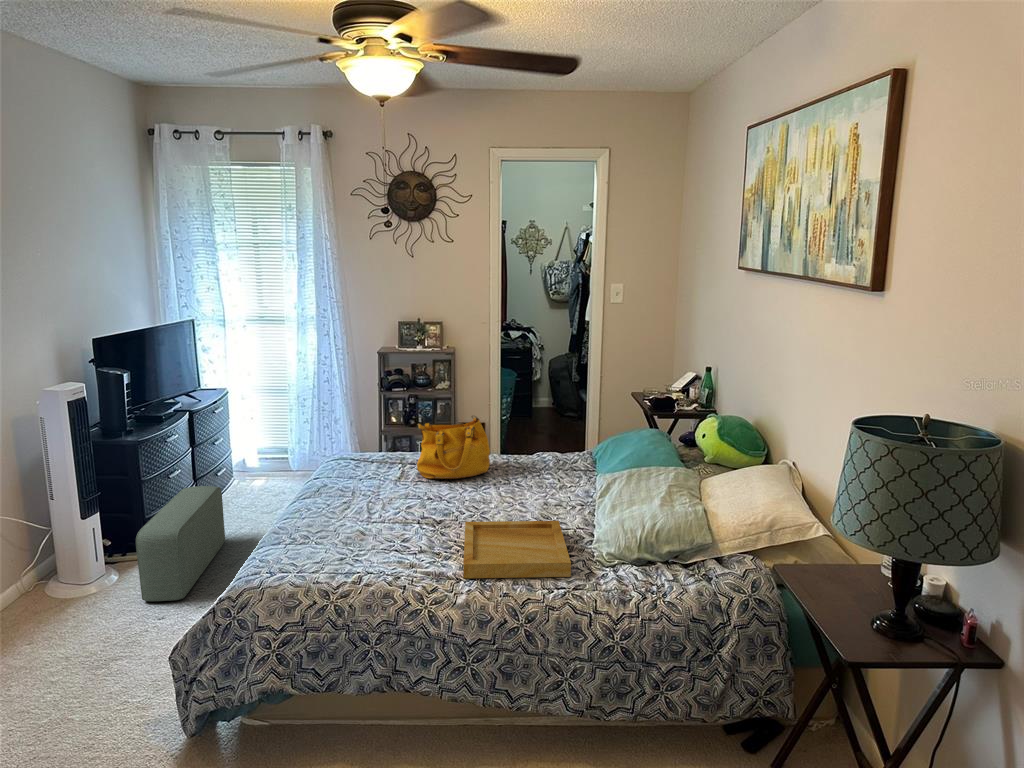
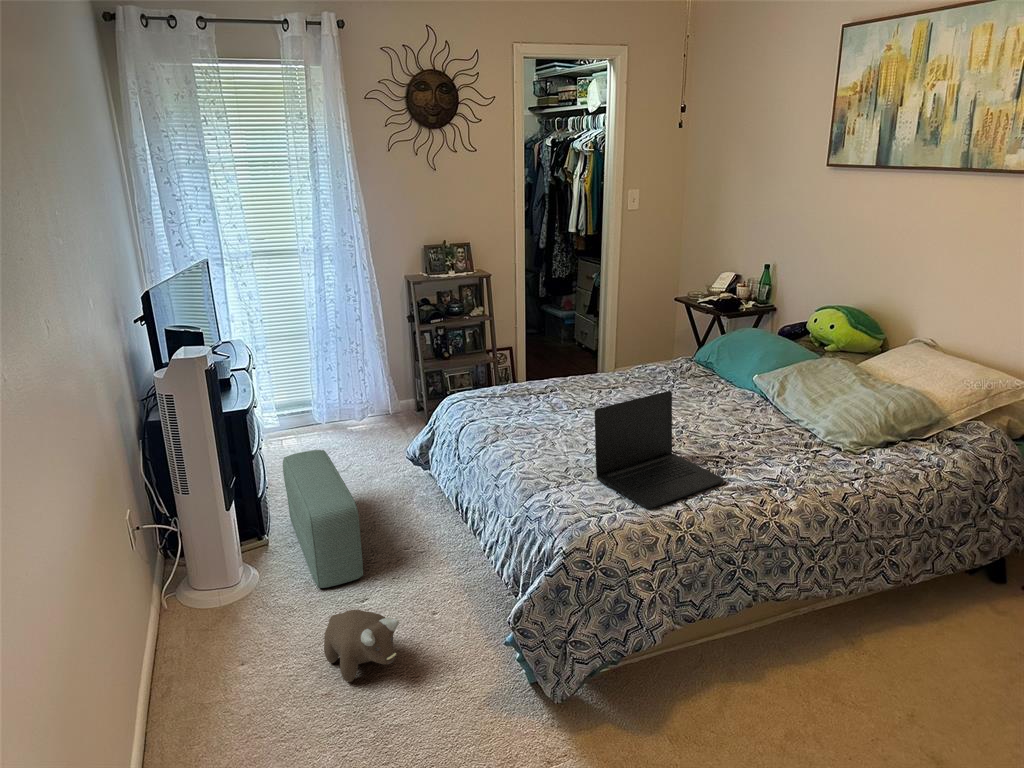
handbag: present [417,415,490,479] -> none [561,334,633,404]
laptop: none [314,469,421,574] -> present [594,391,724,509]
tray: present [463,521,571,578] -> none [709,421,856,486]
plush toy: none [70,616,134,677] -> present [324,610,399,682]

